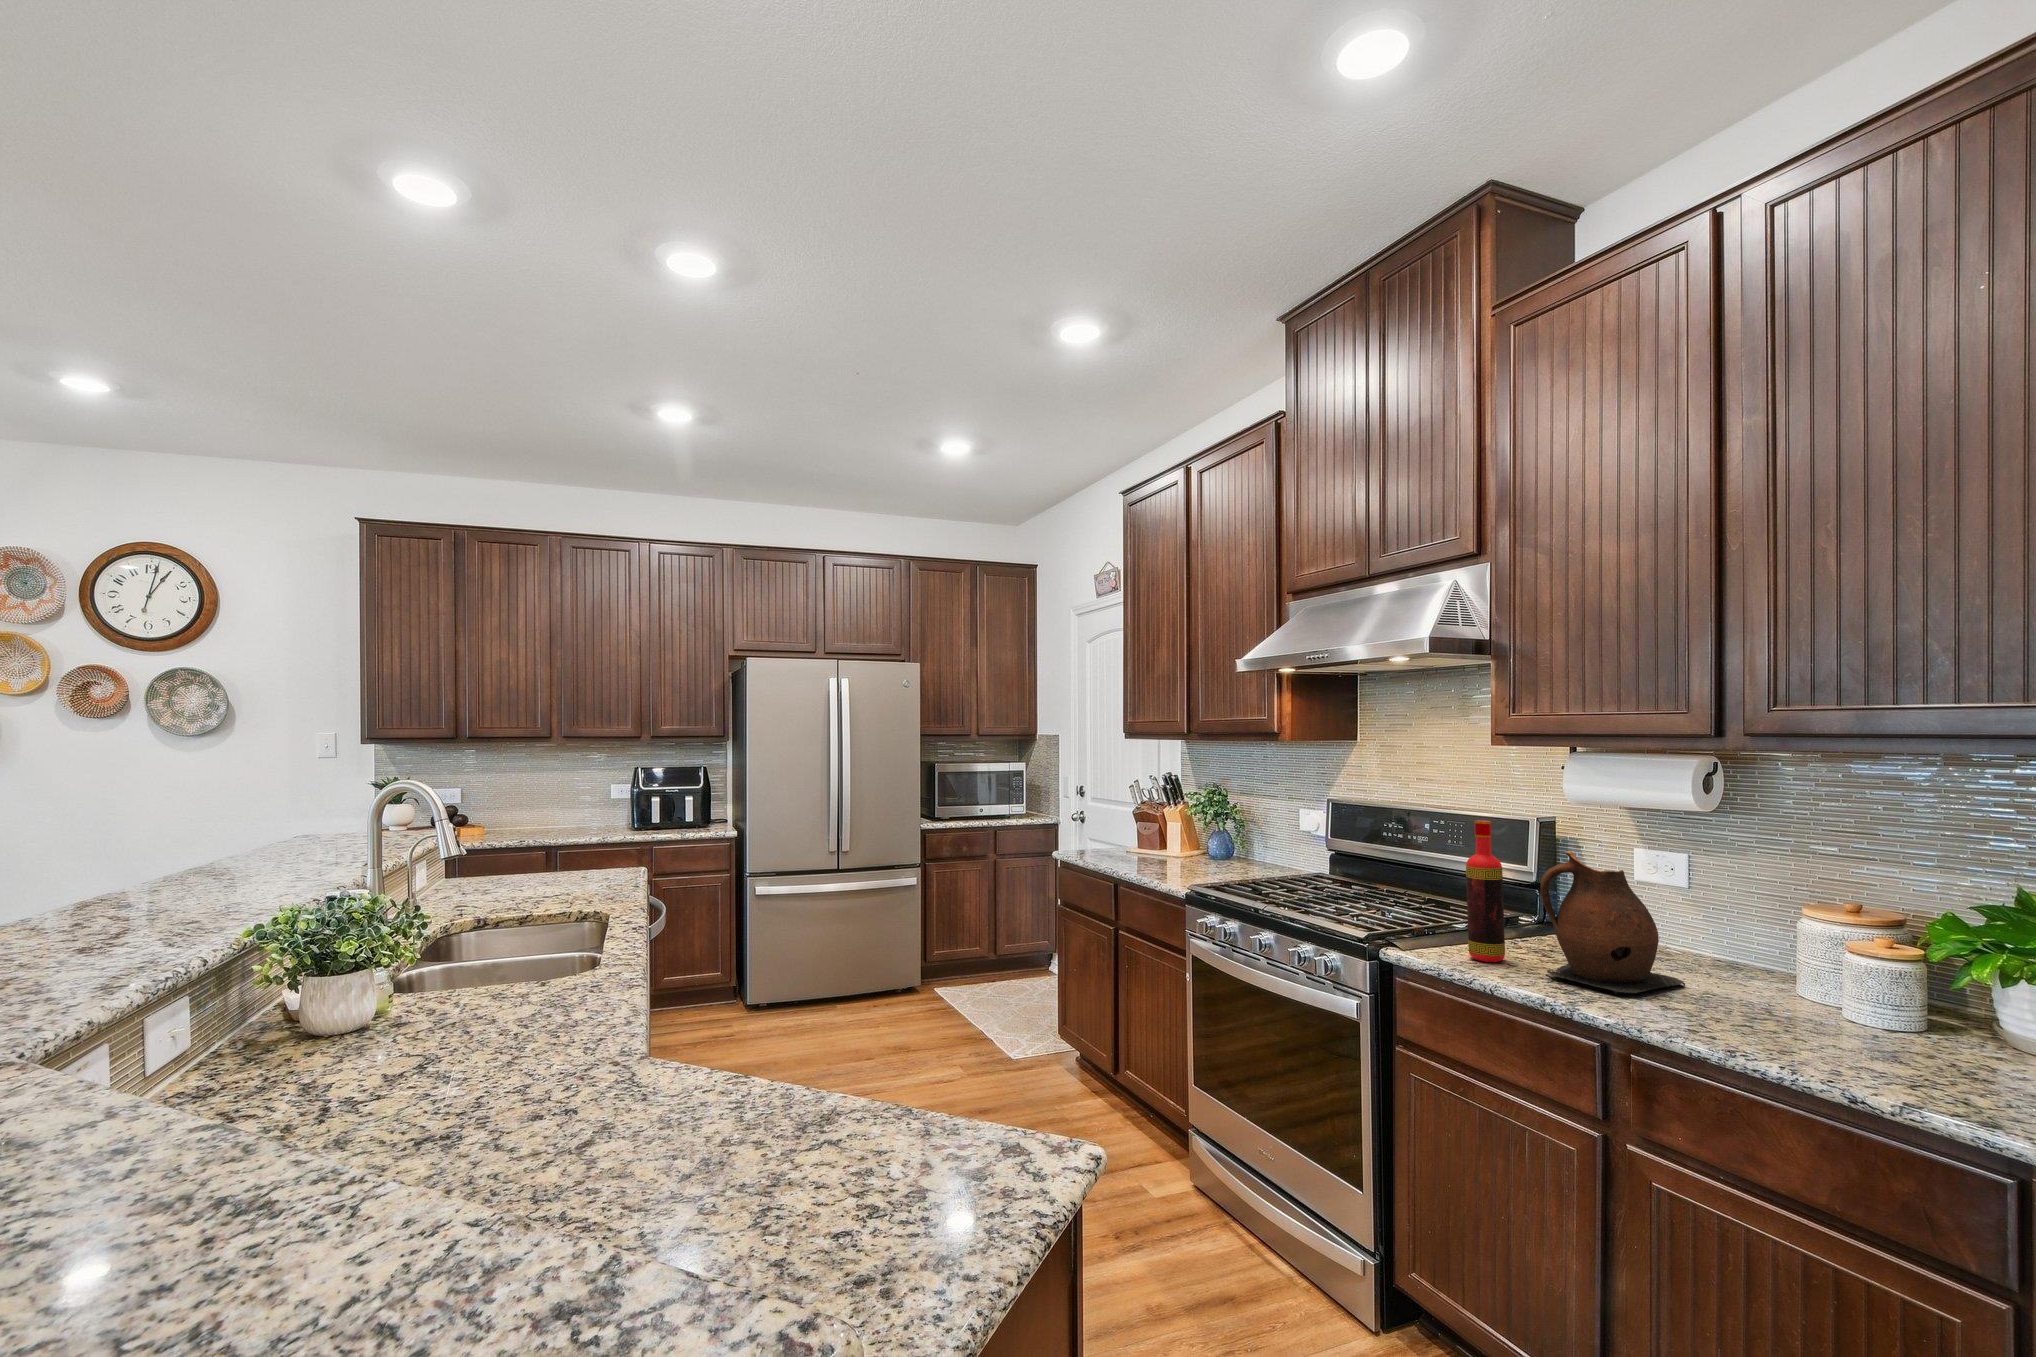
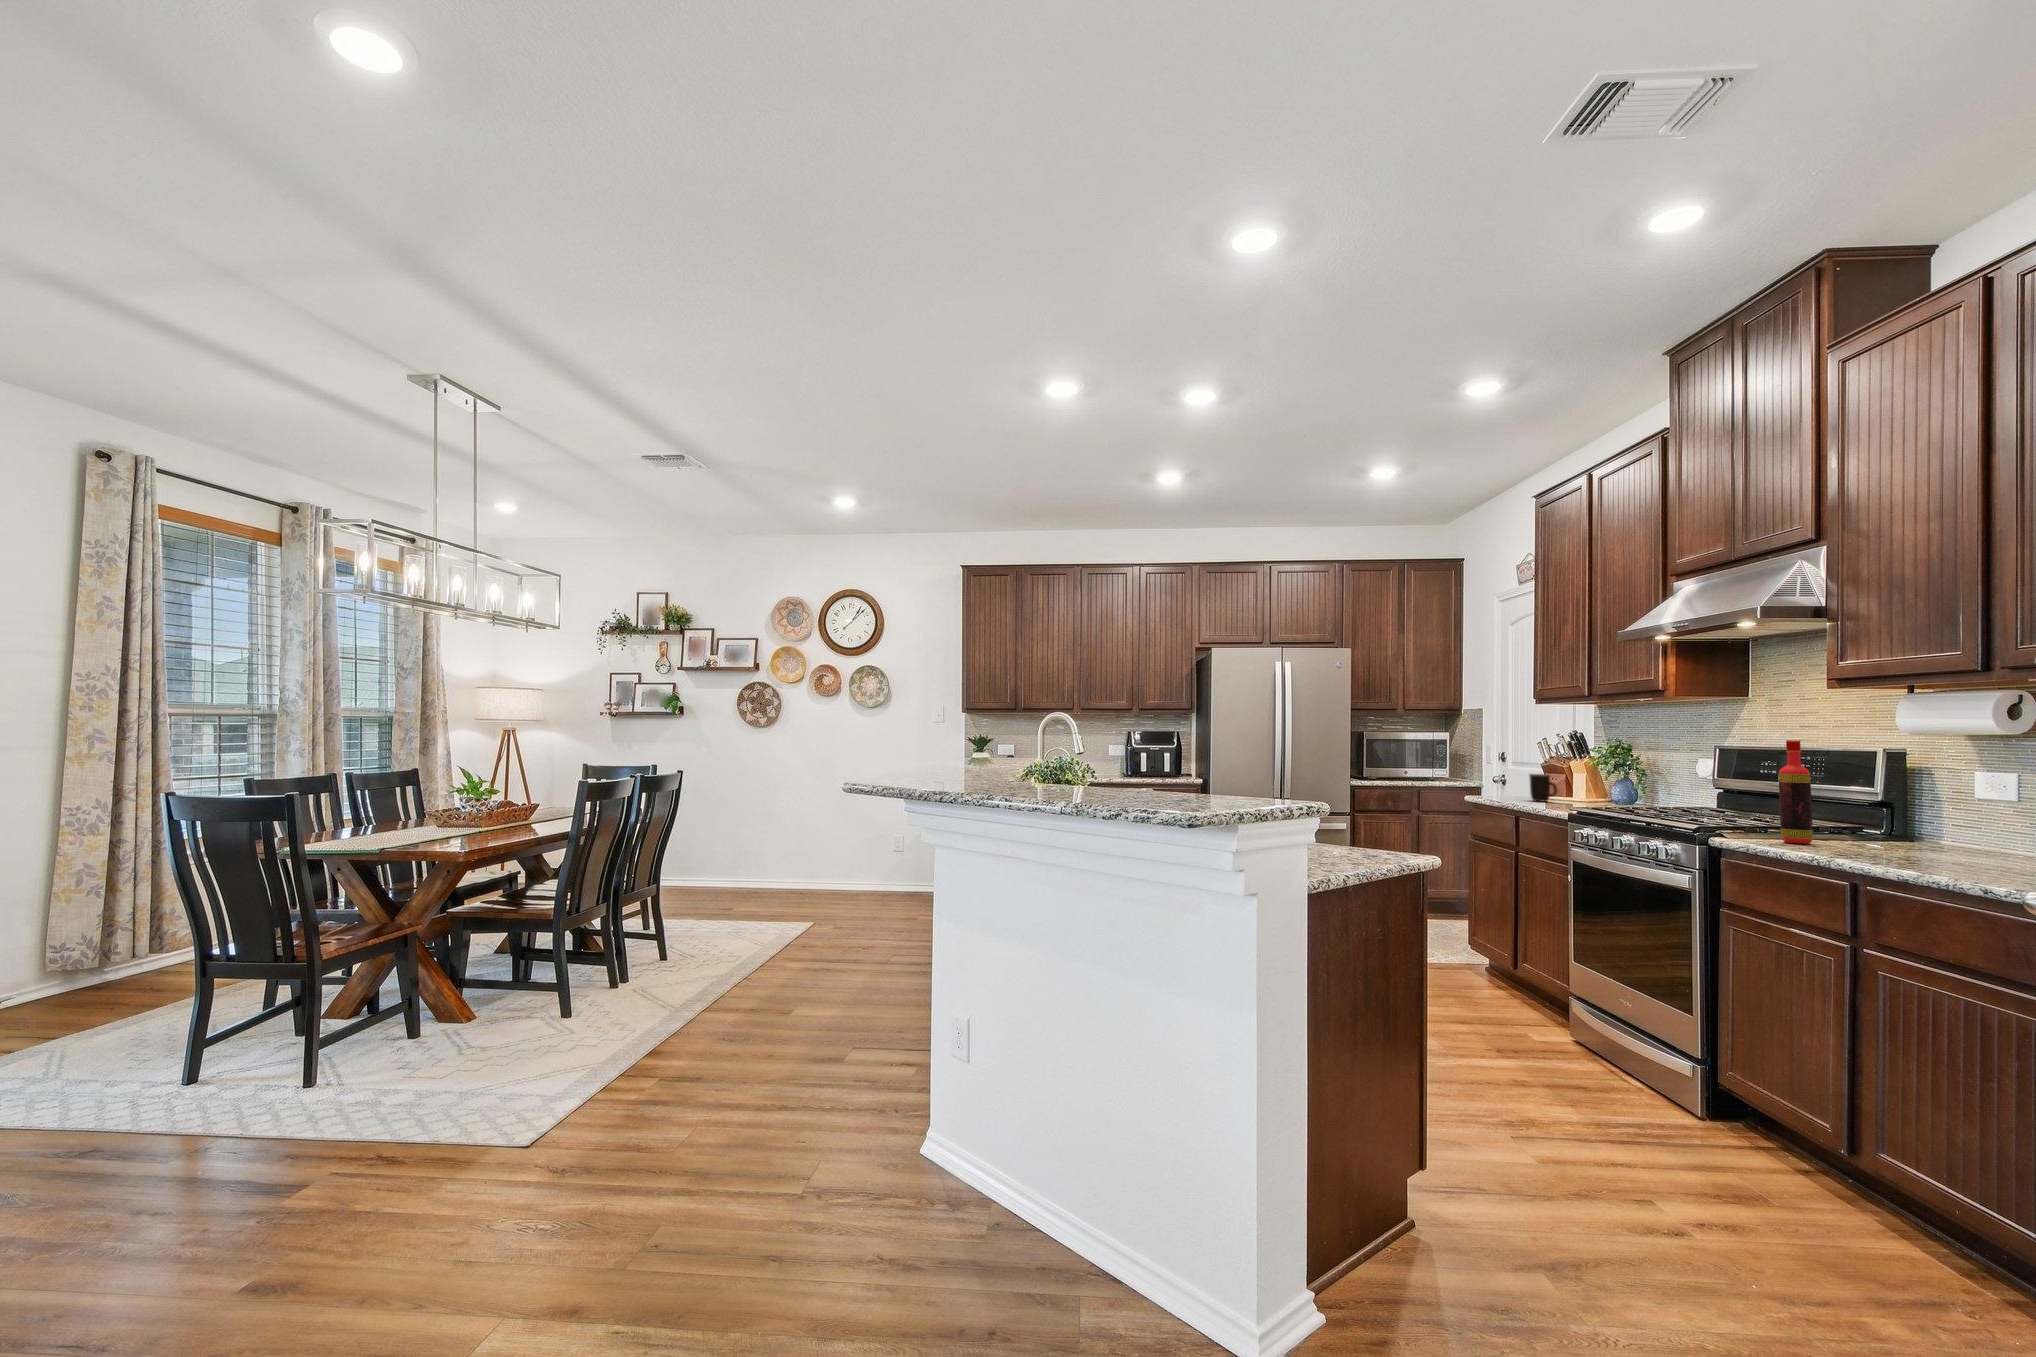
mug: none [1128,831,1161,867] -> present [1529,774,1557,802]
ceramic pitcher: present [1540,851,1685,994] -> none [1833,760,1959,858]

